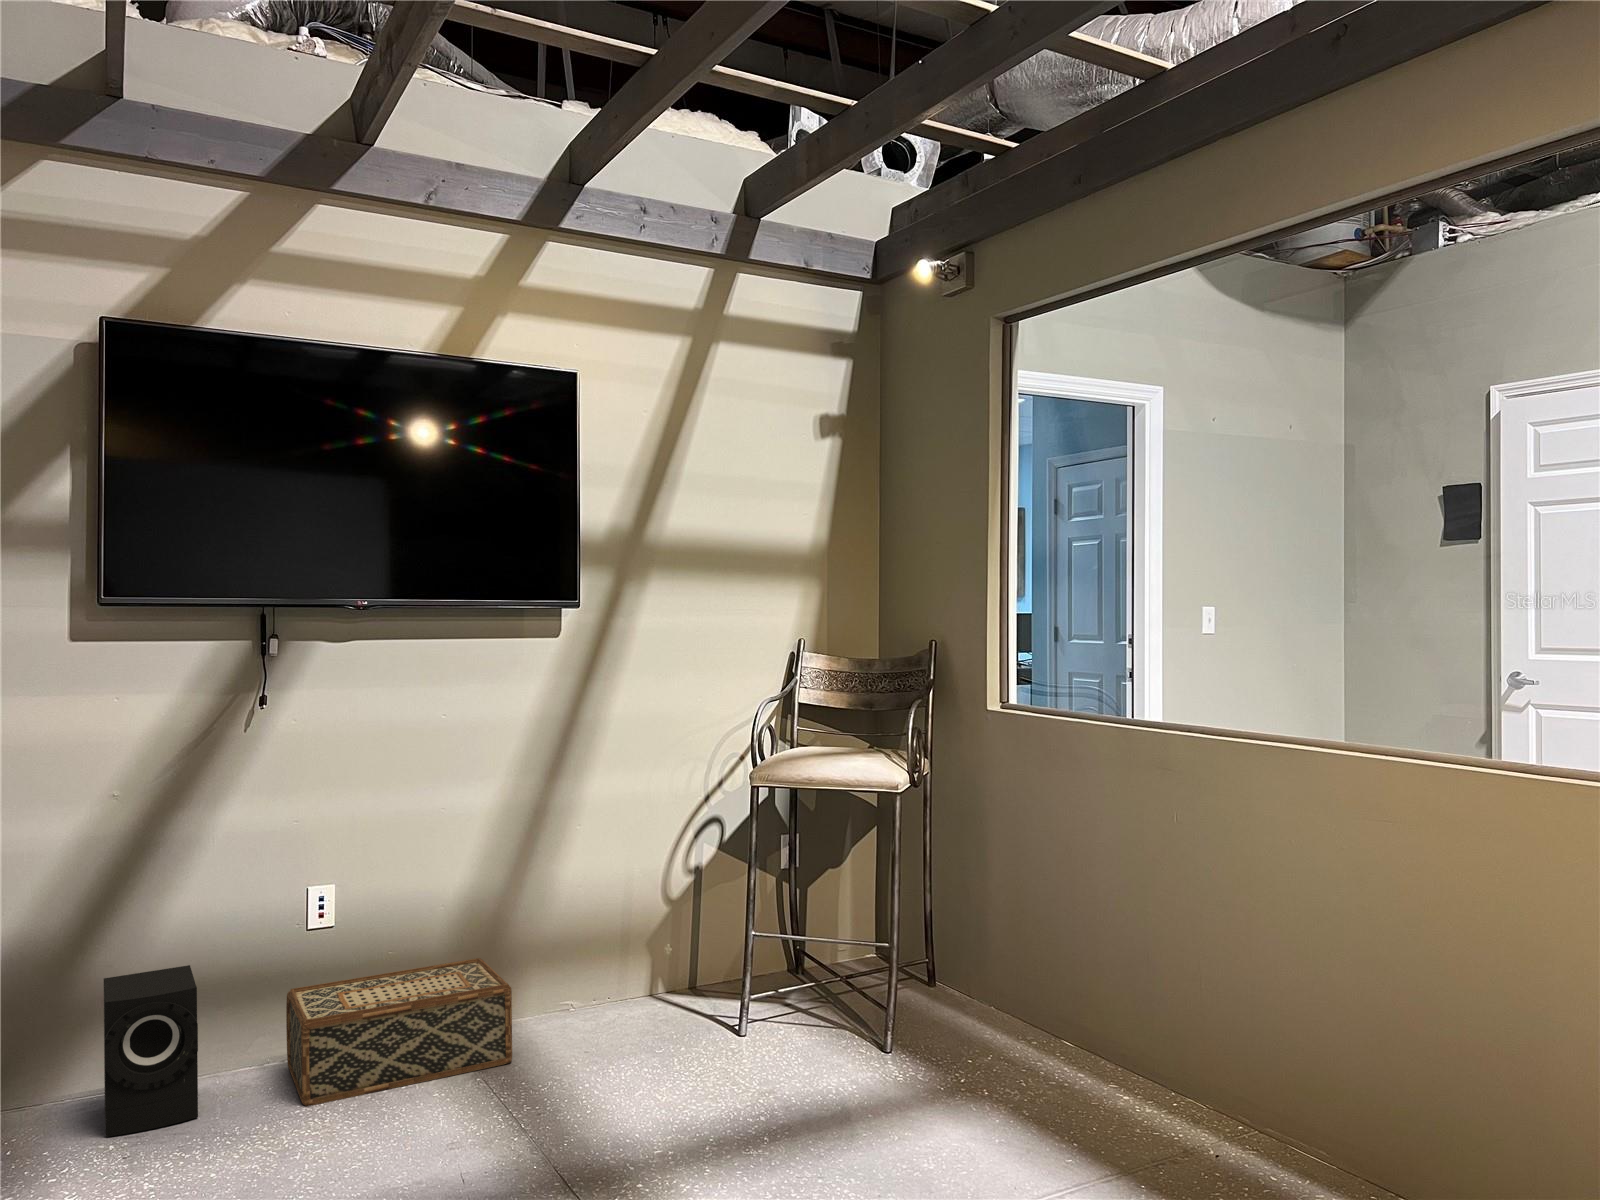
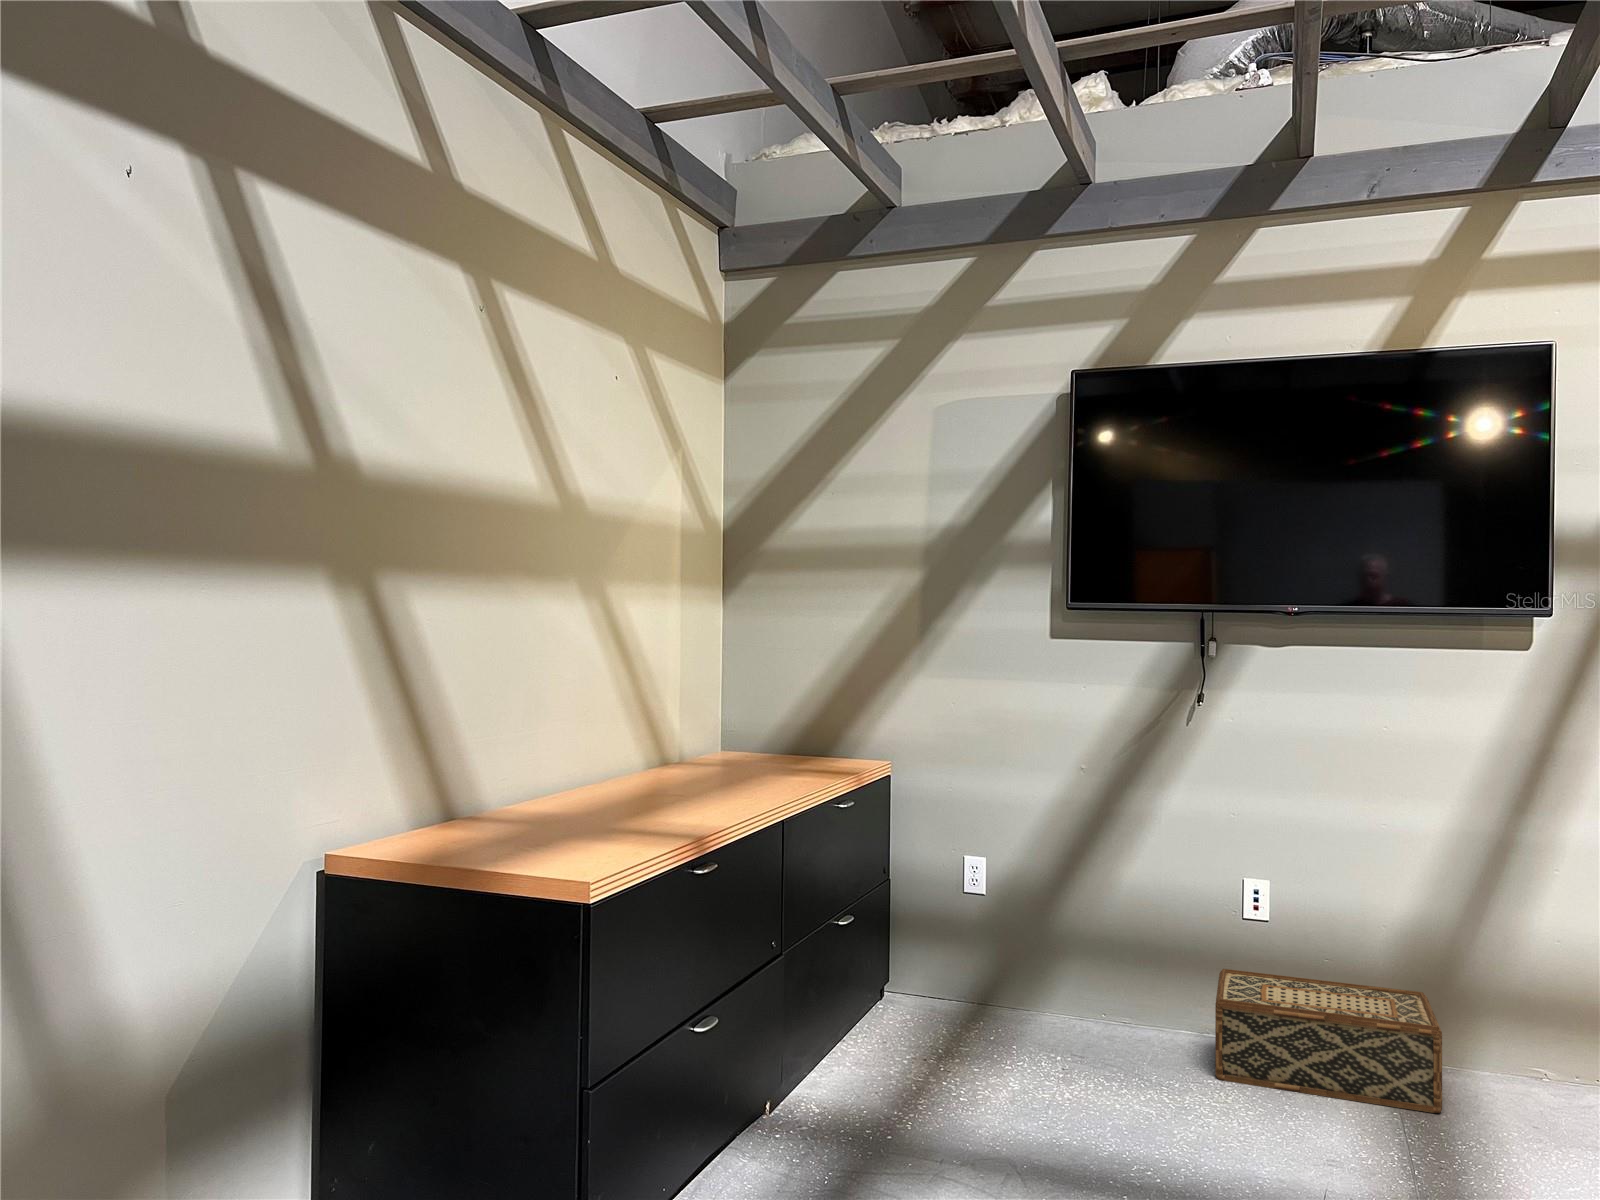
speaker: present [104,965,198,1137] -> none [1059,917,1136,1055]

